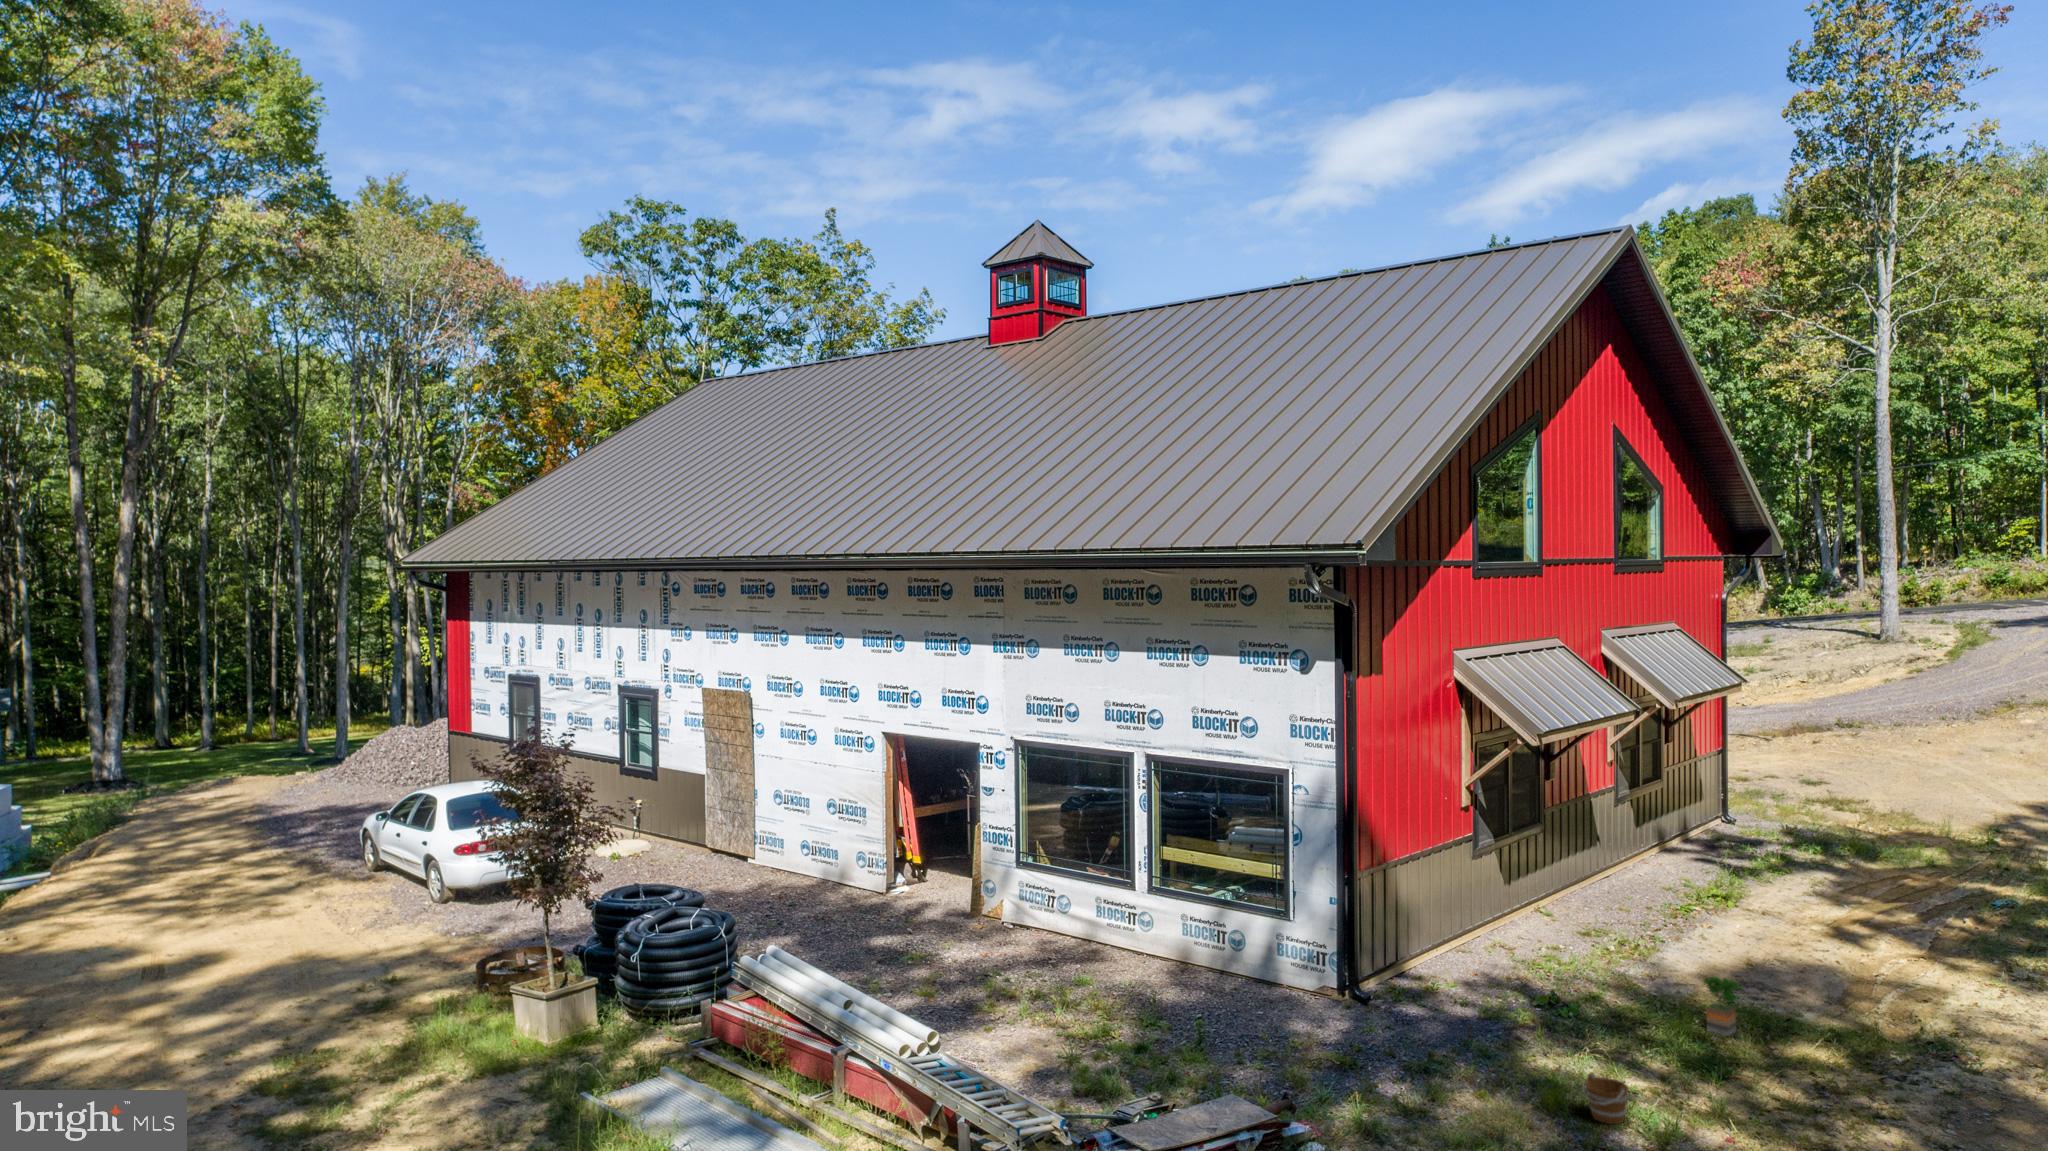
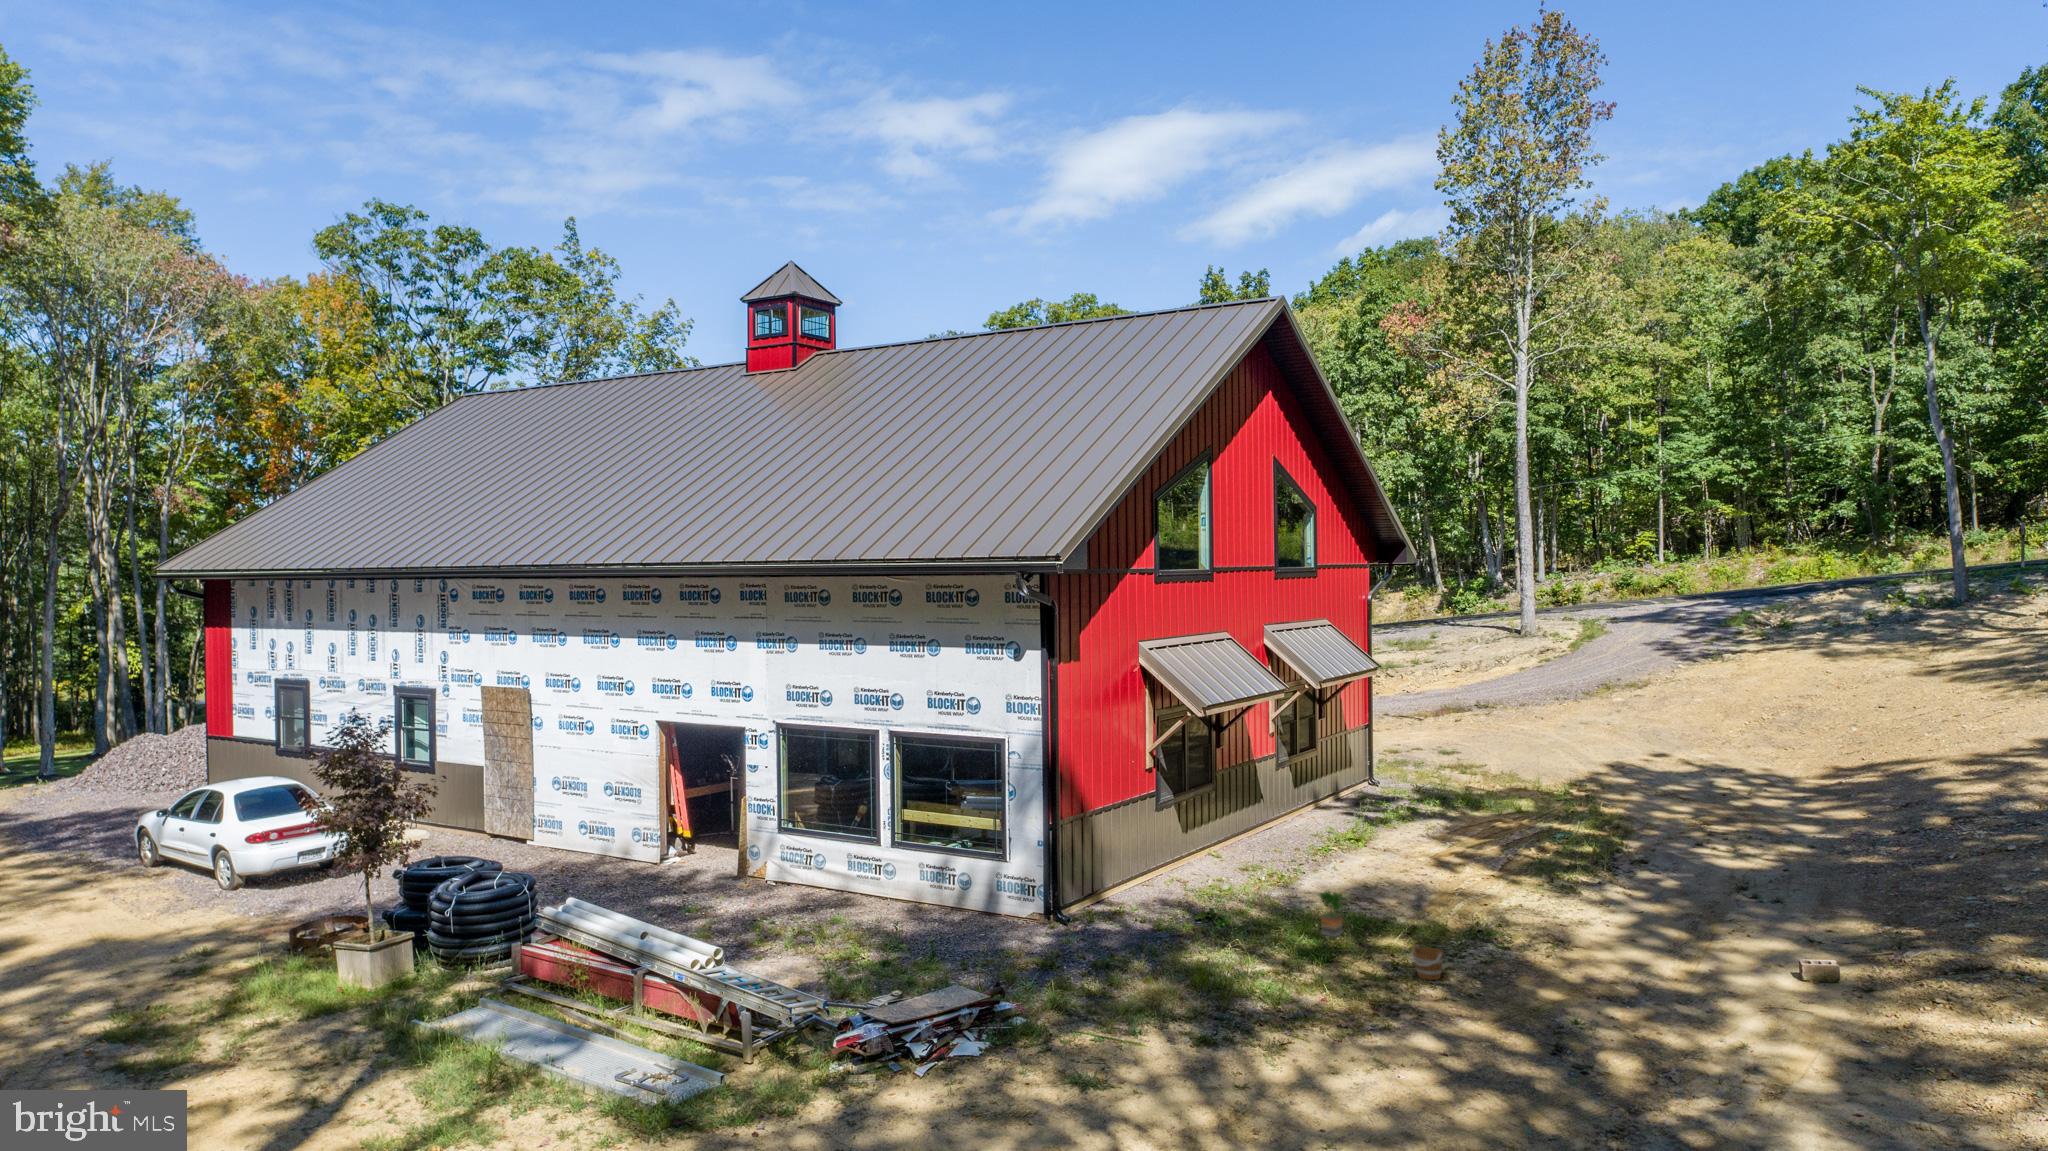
bucket: present [1583,1073,1628,1124] -> present [1411,945,1444,980]

